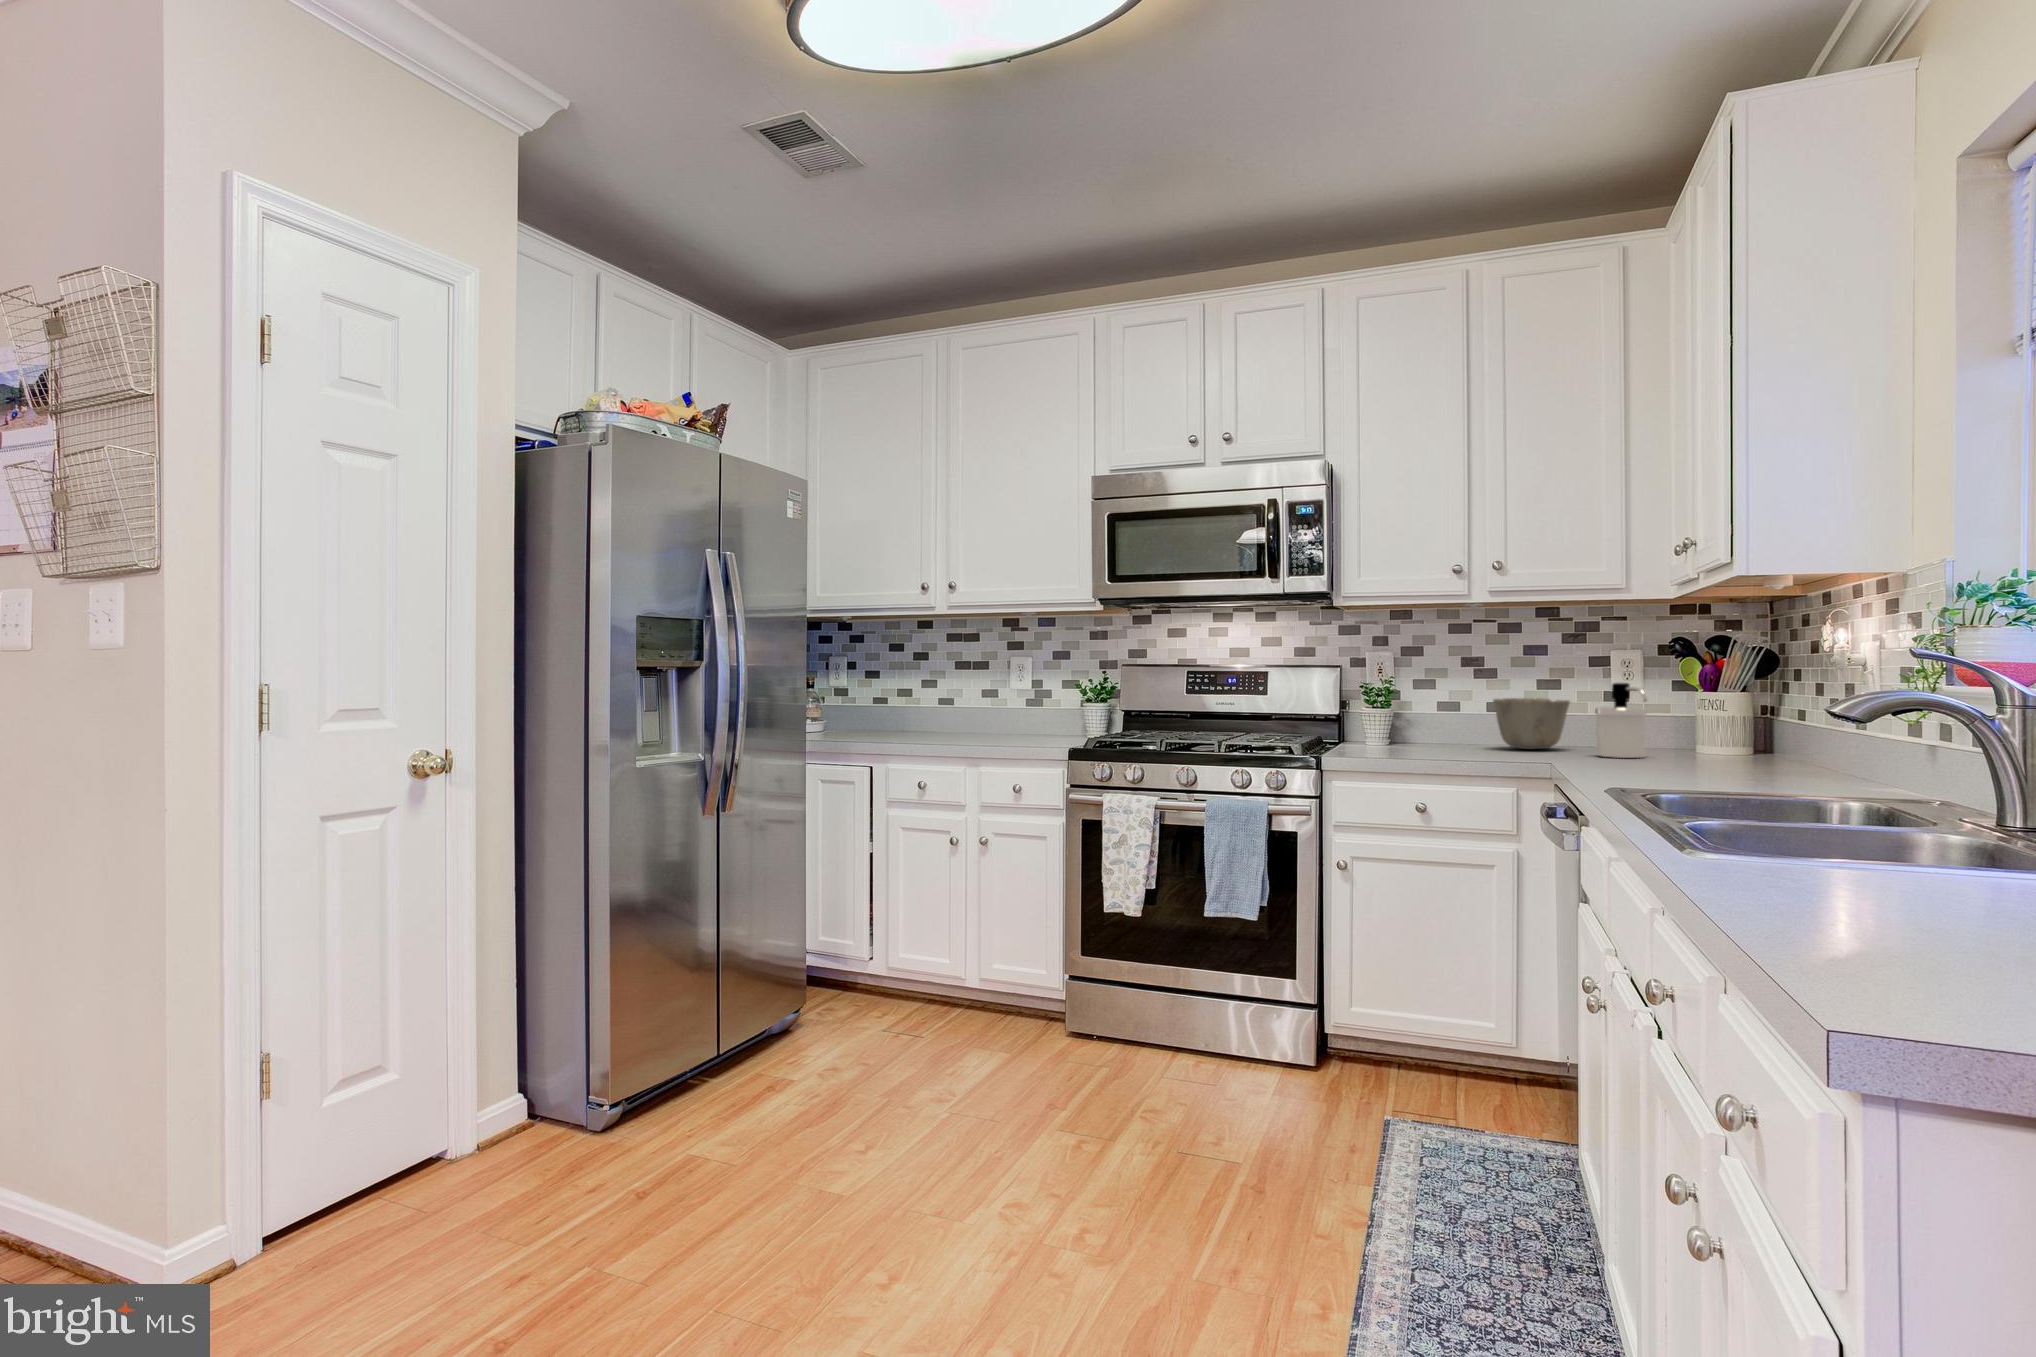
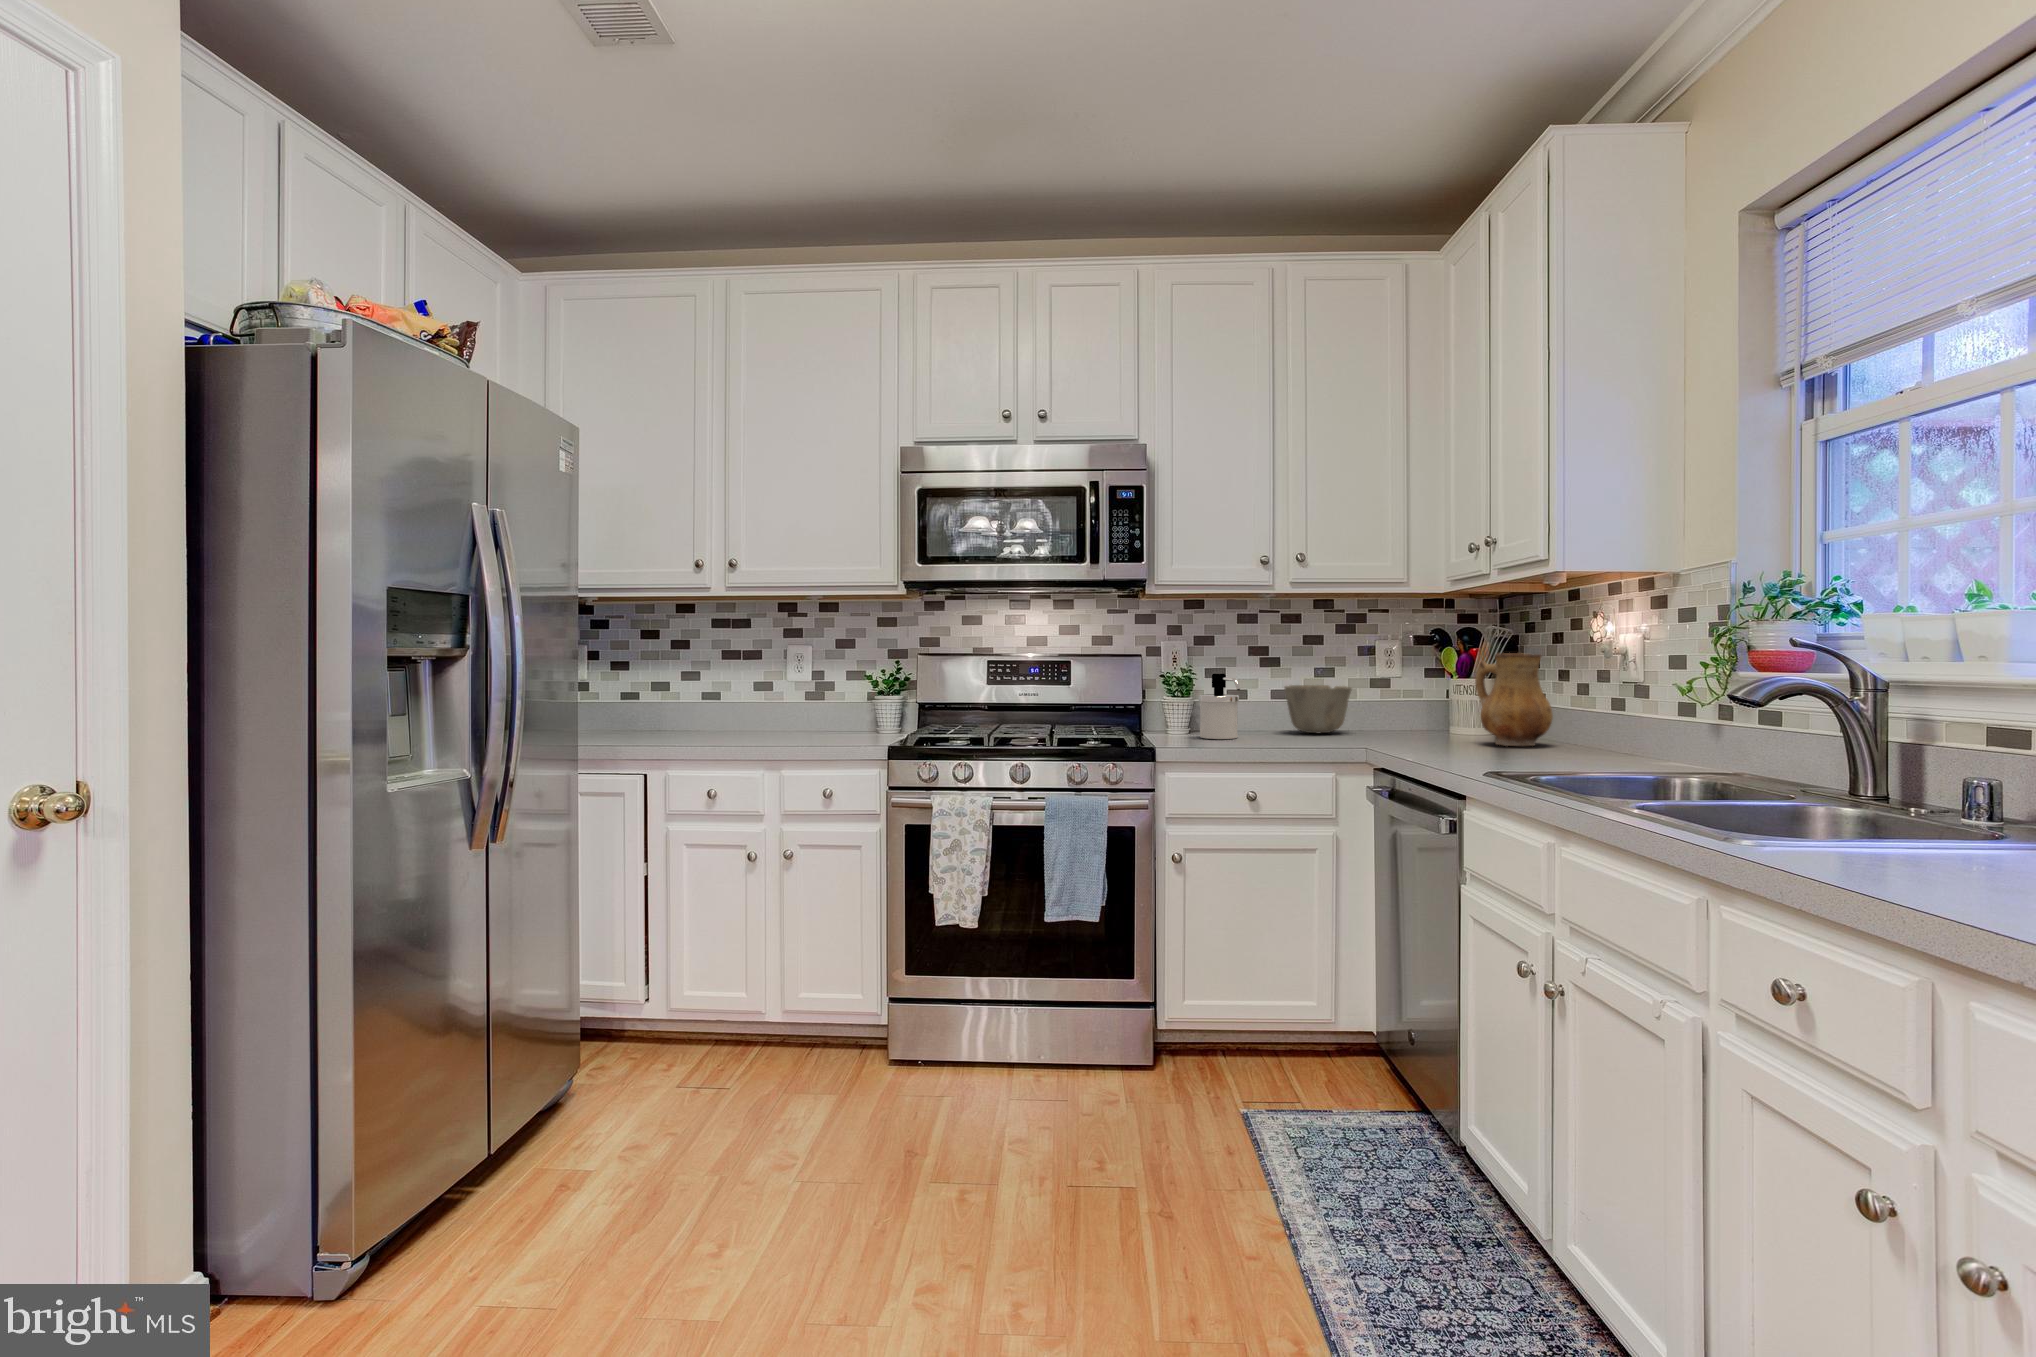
ceramic pitcher: none [1693,663,1781,766] -> present [1475,653,1553,746]
soap dispenser: present [1595,683,1647,758] -> present [1199,673,1240,739]

